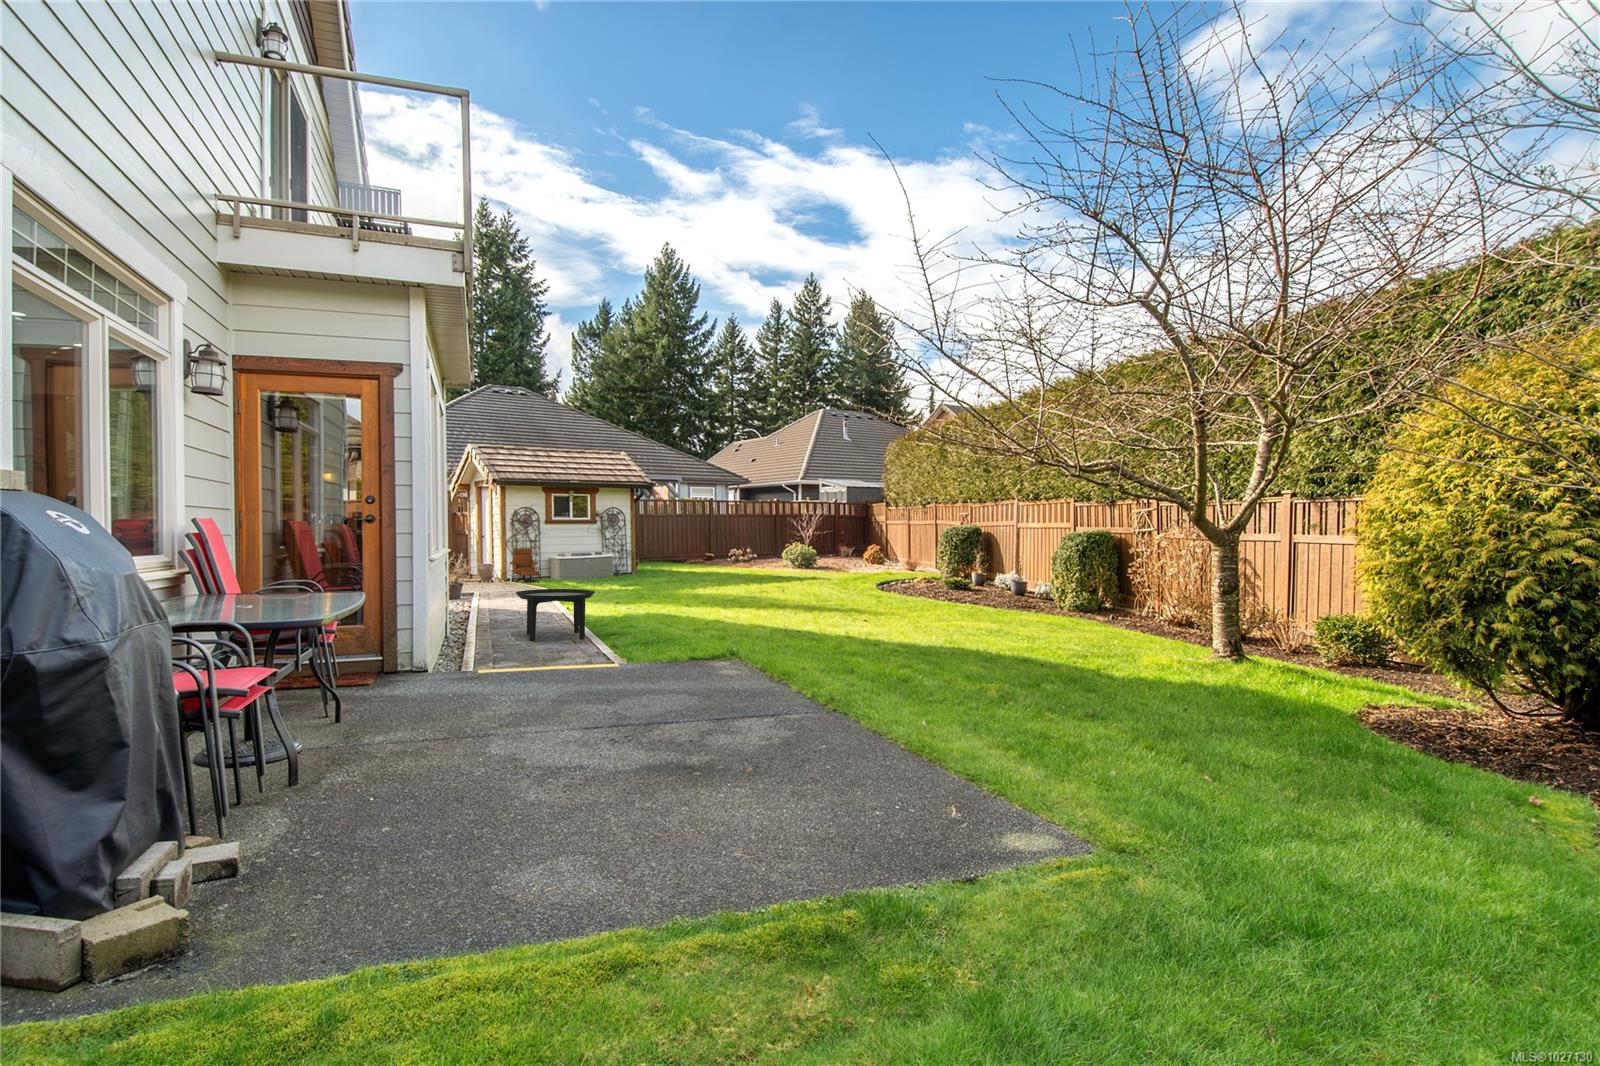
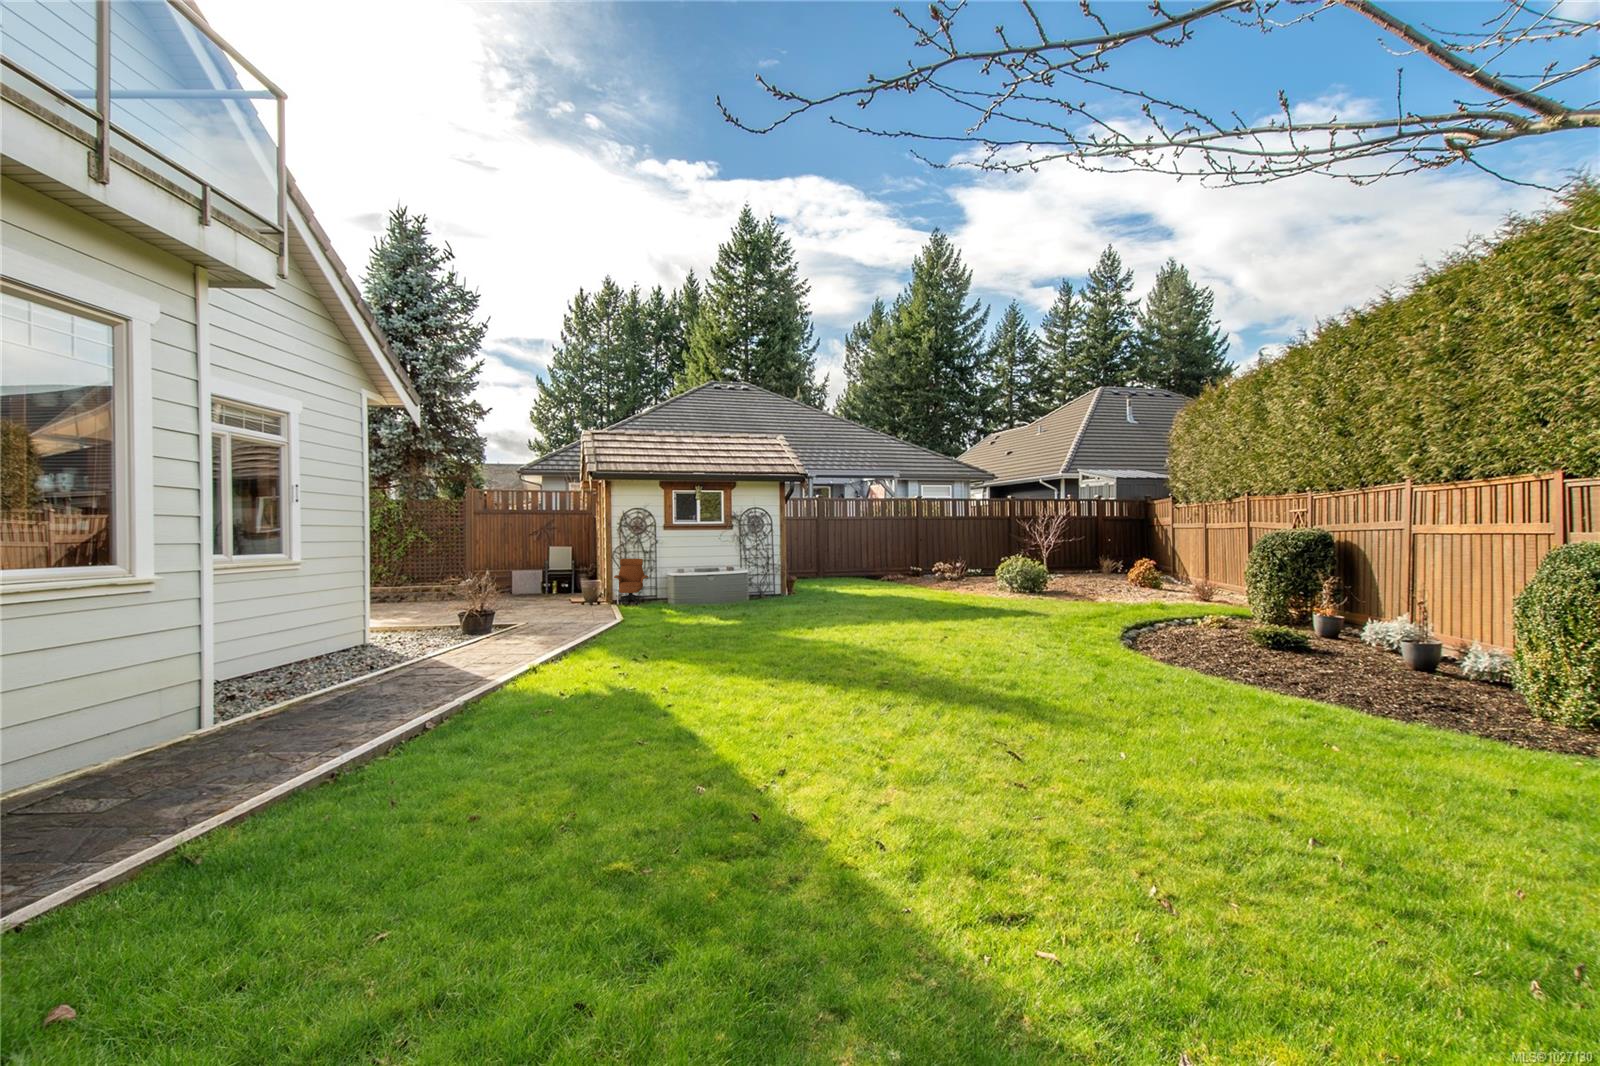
round table: present [516,589,595,641] -> none [88,655,297,781]

